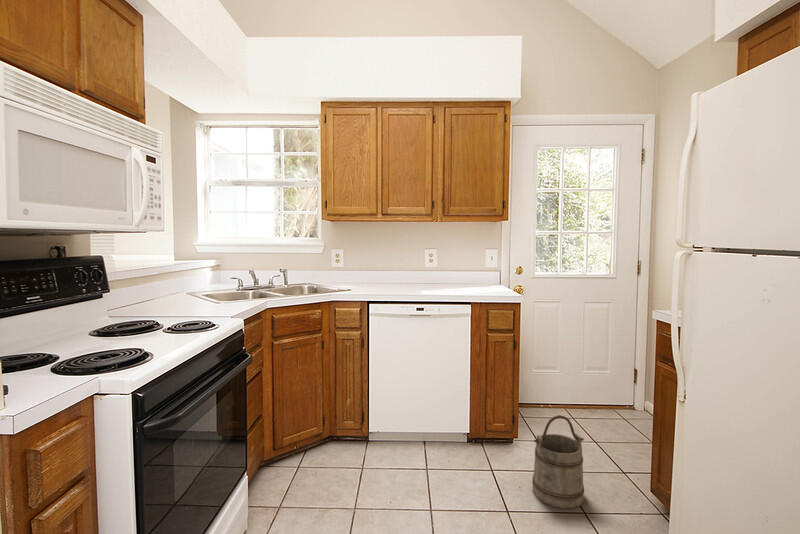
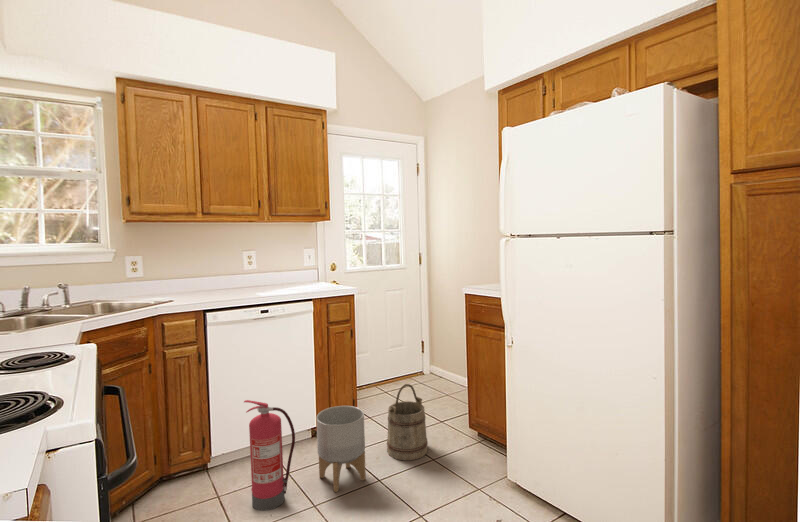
fire extinguisher: none [376,389,416,499] -> present [244,400,295,511]
planter: none [444,418,495,508] -> present [316,406,366,492]

